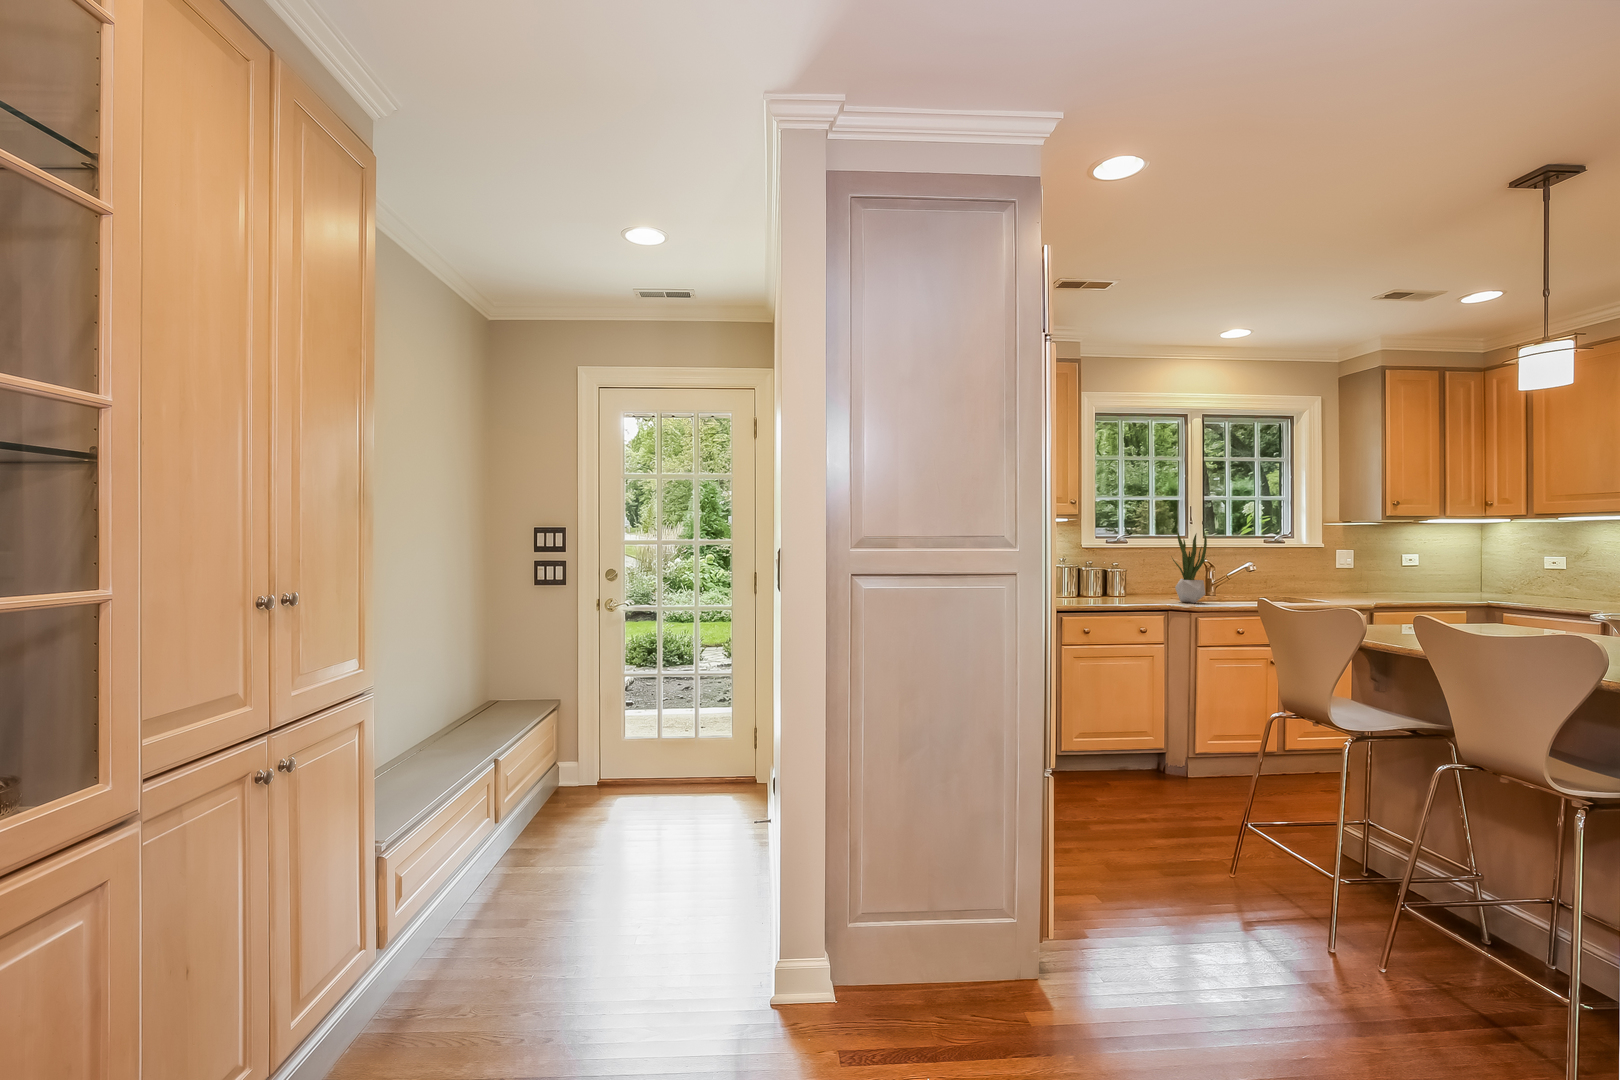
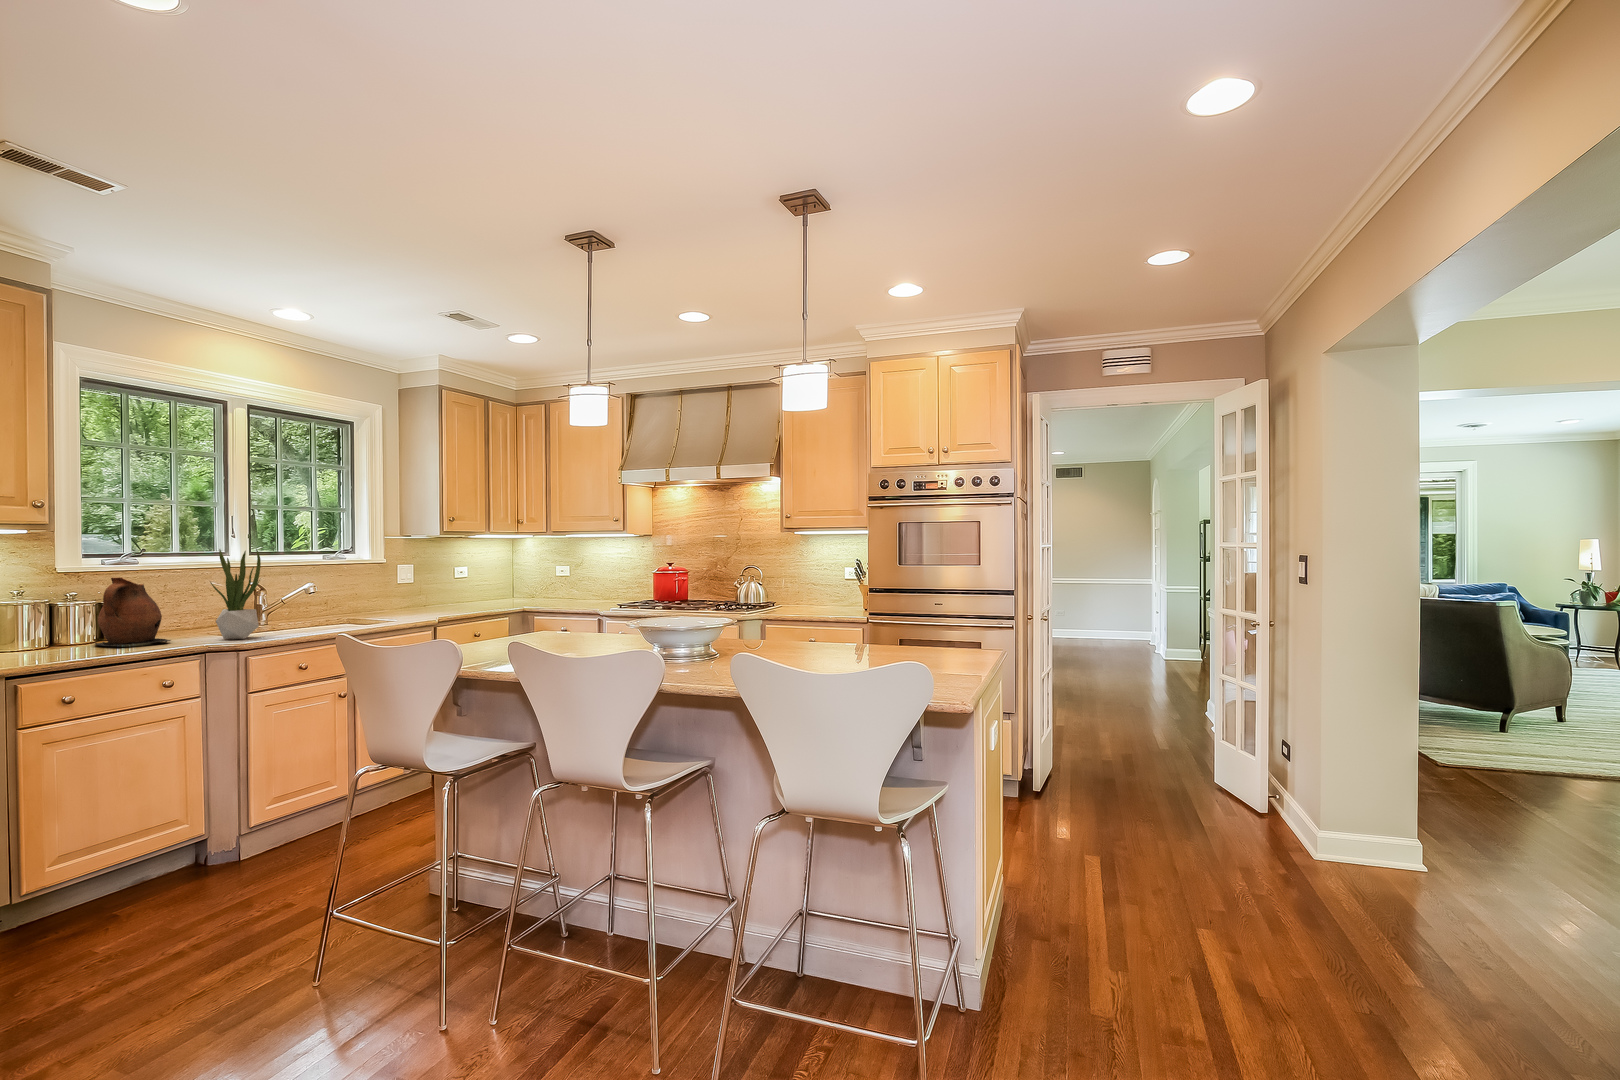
ceramic pitcher: none [1100,551,1146,600] -> present [95,577,171,646]

